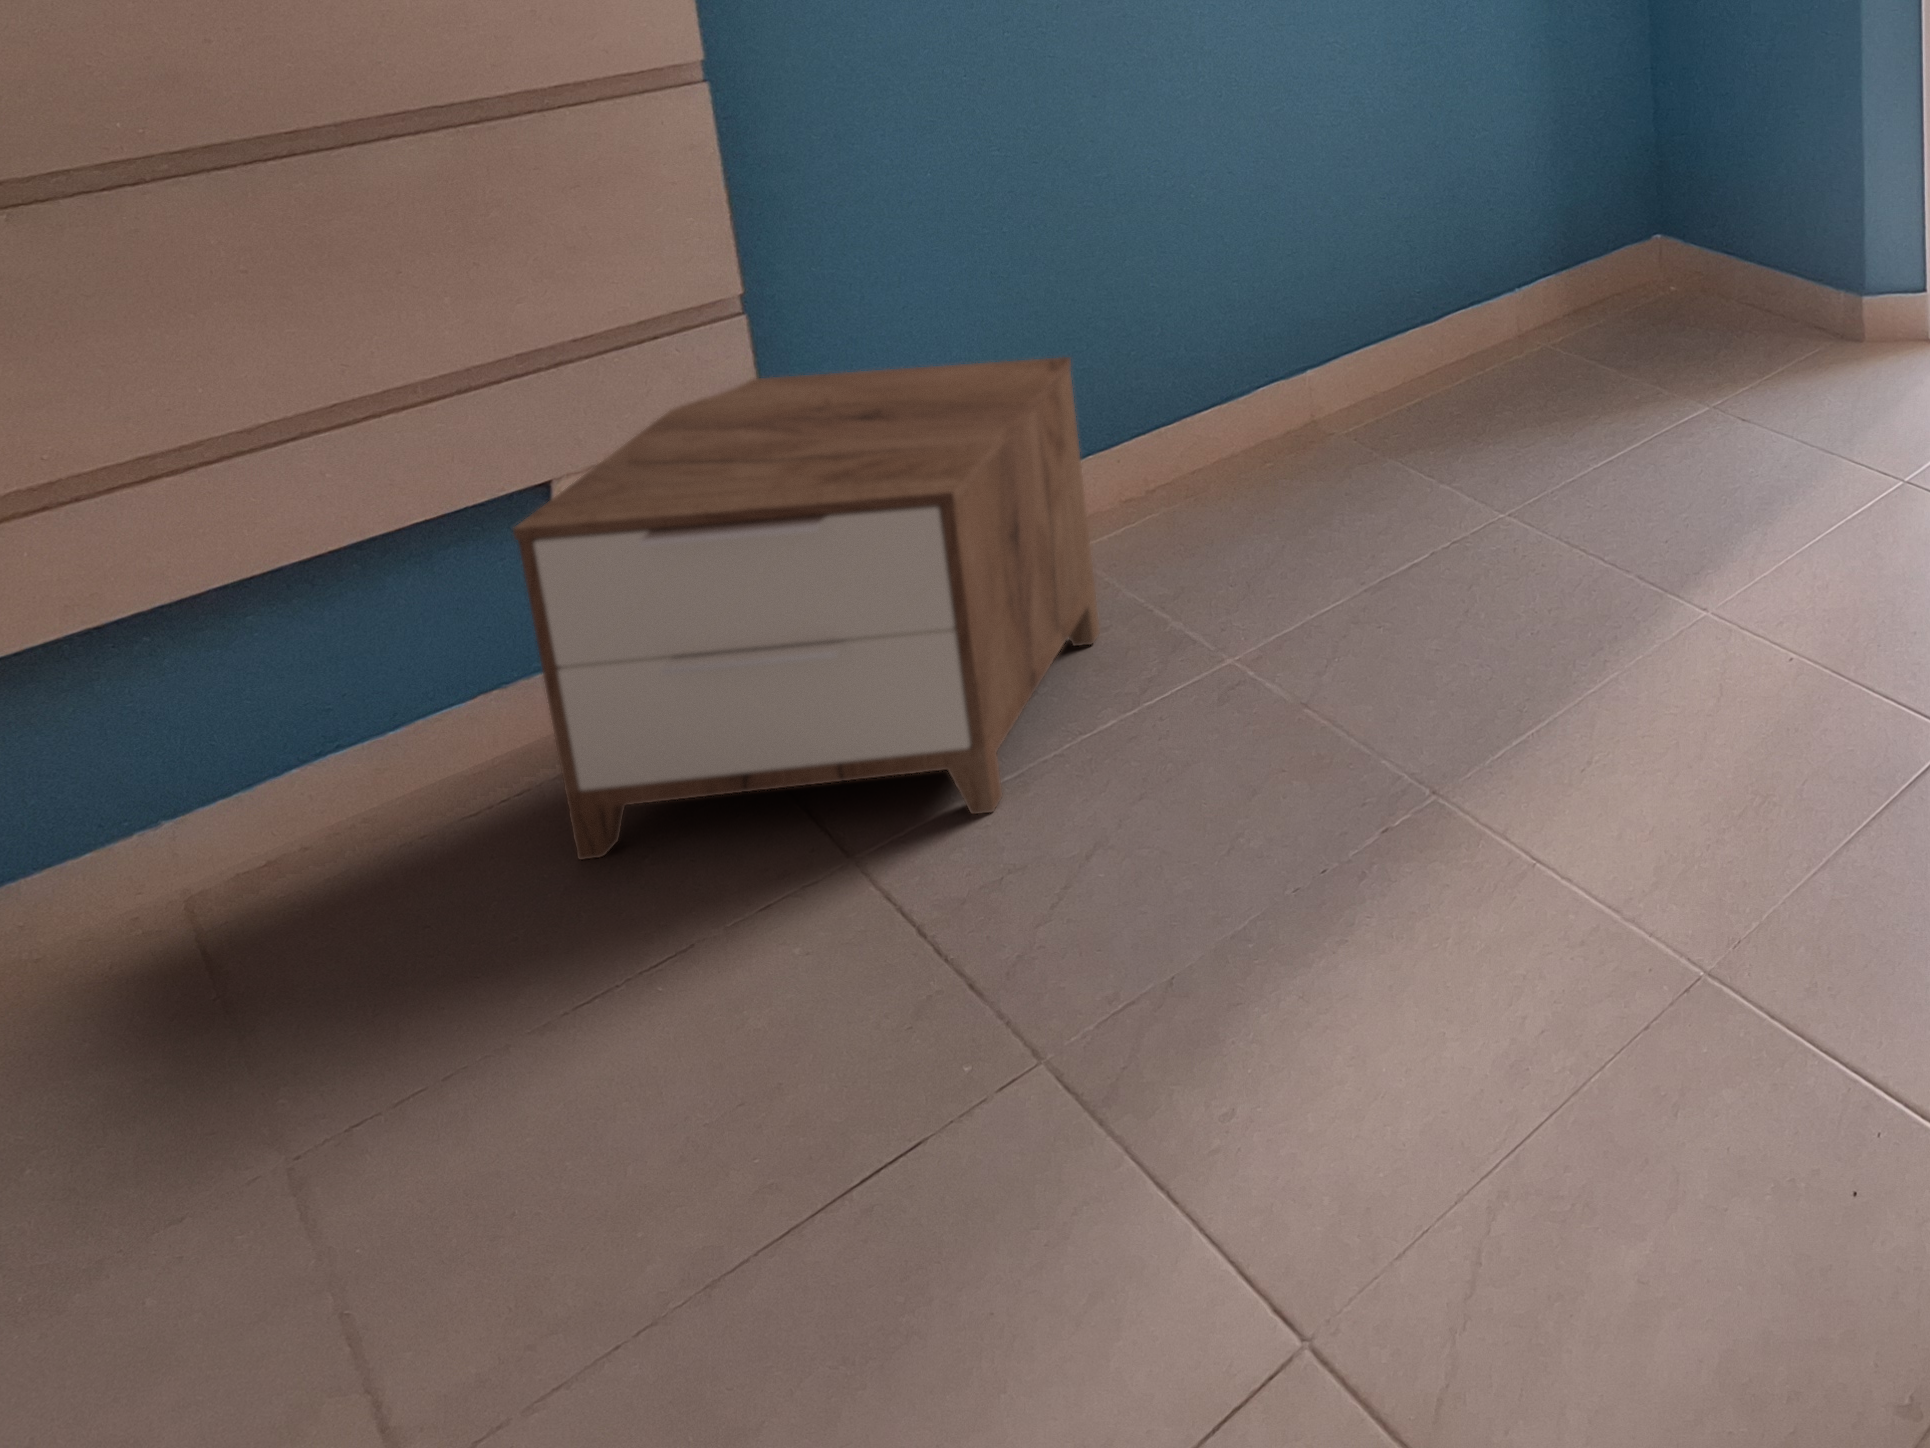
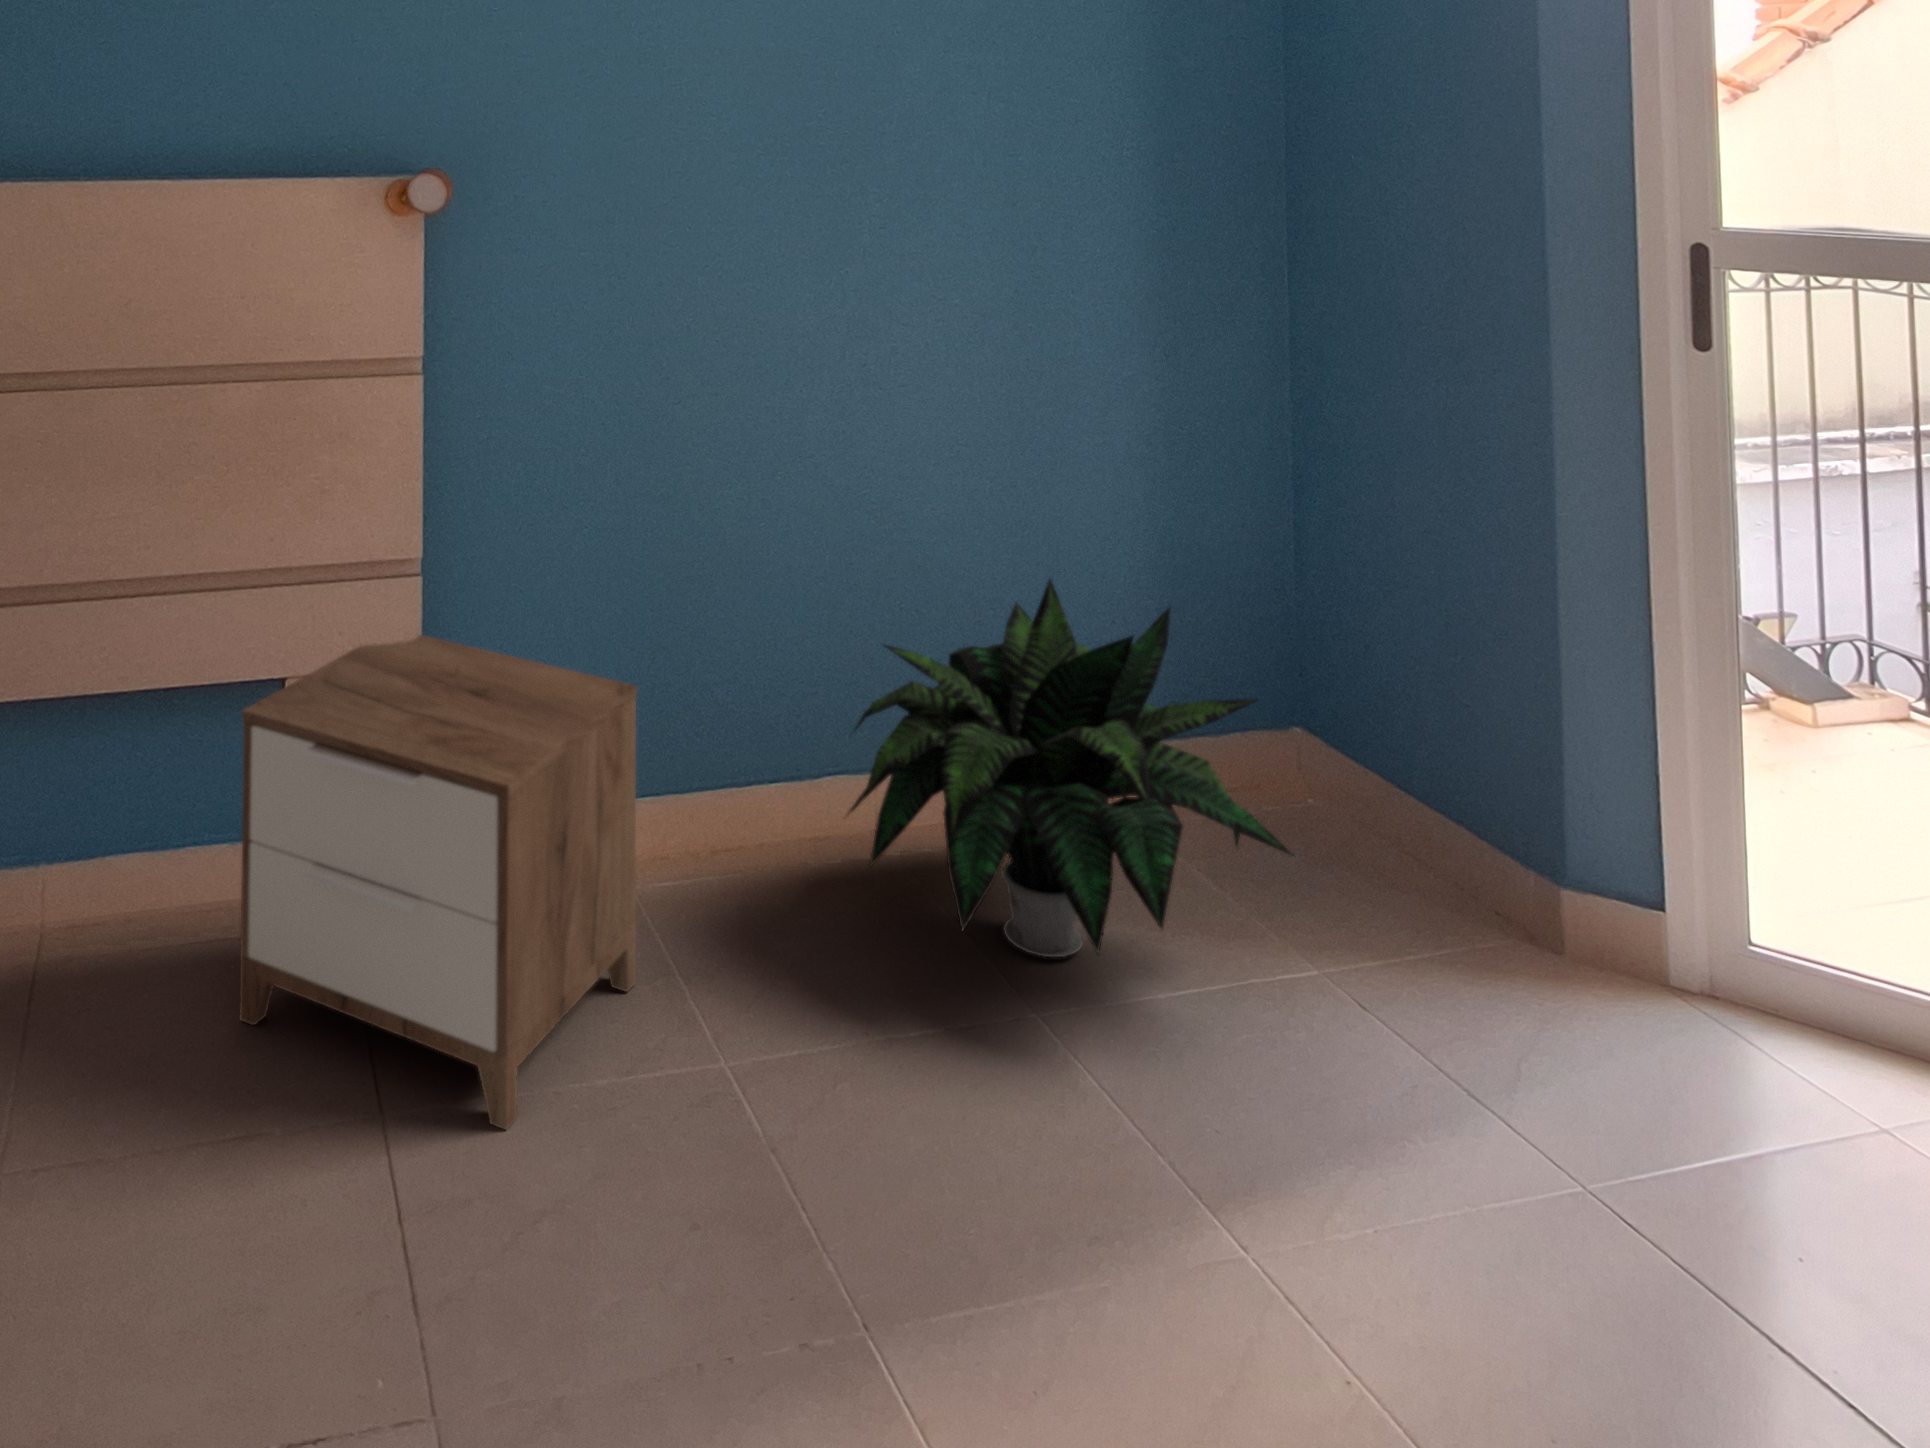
potted plant: none [1290,158,1698,474] -> present [849,580,1296,957]

